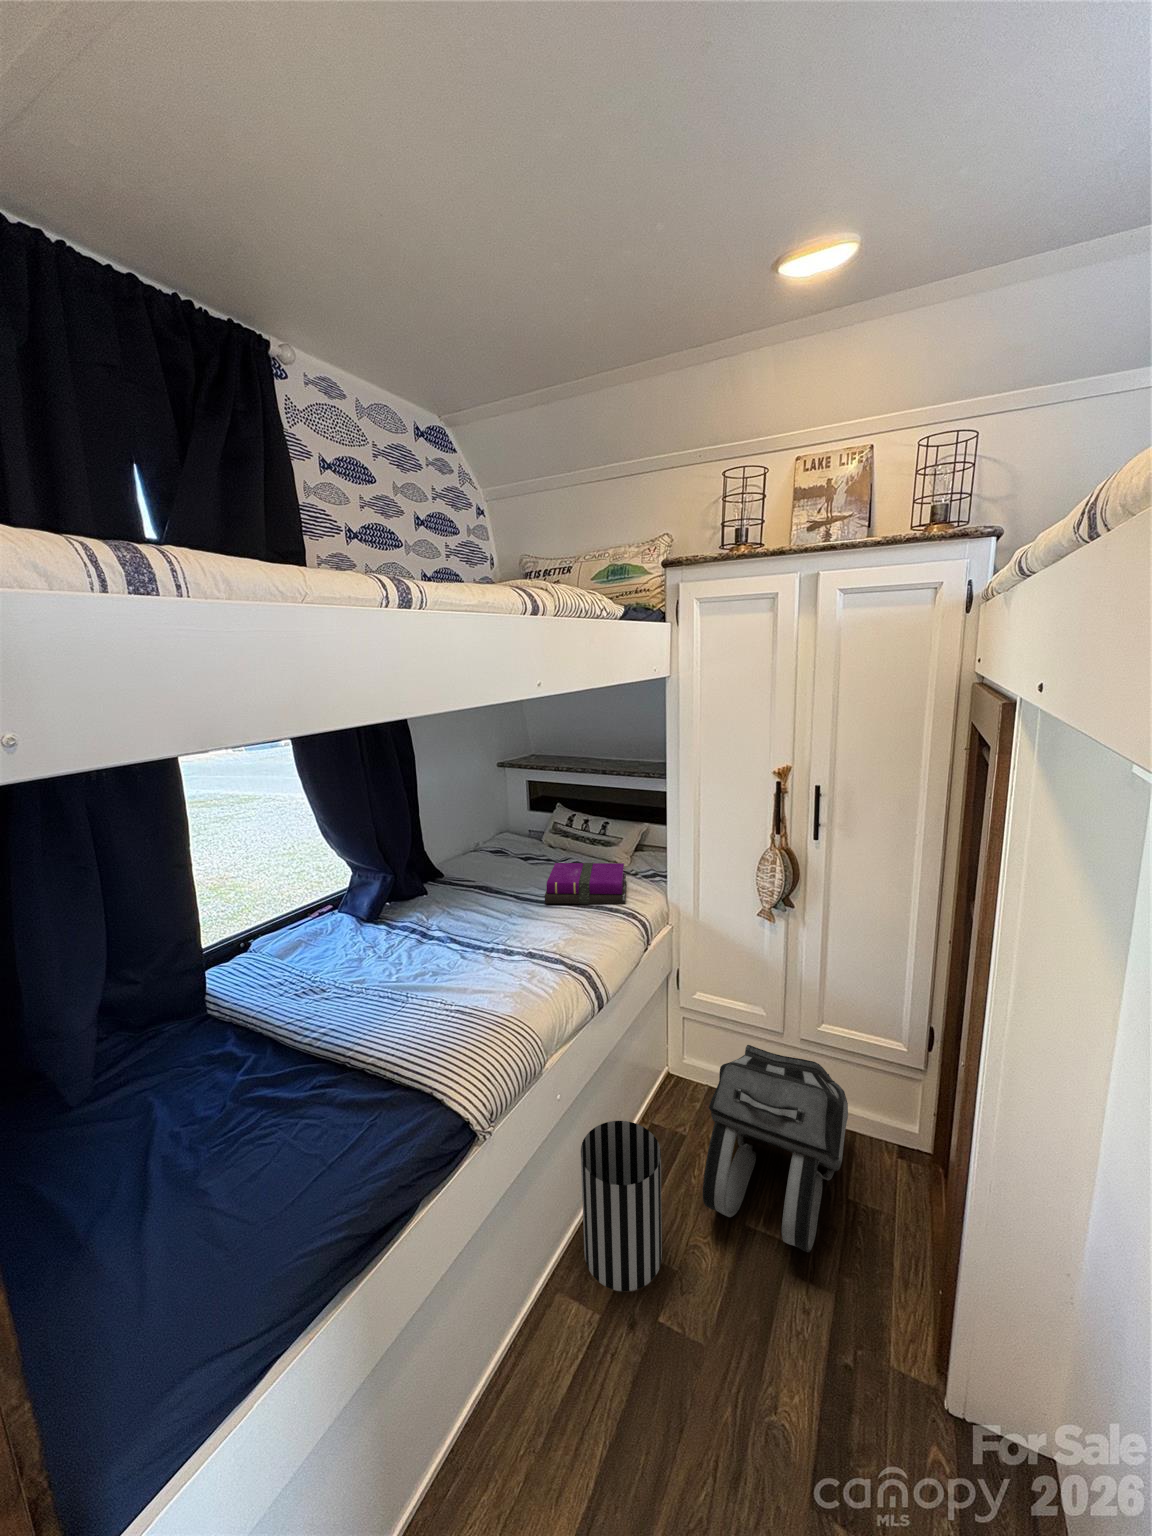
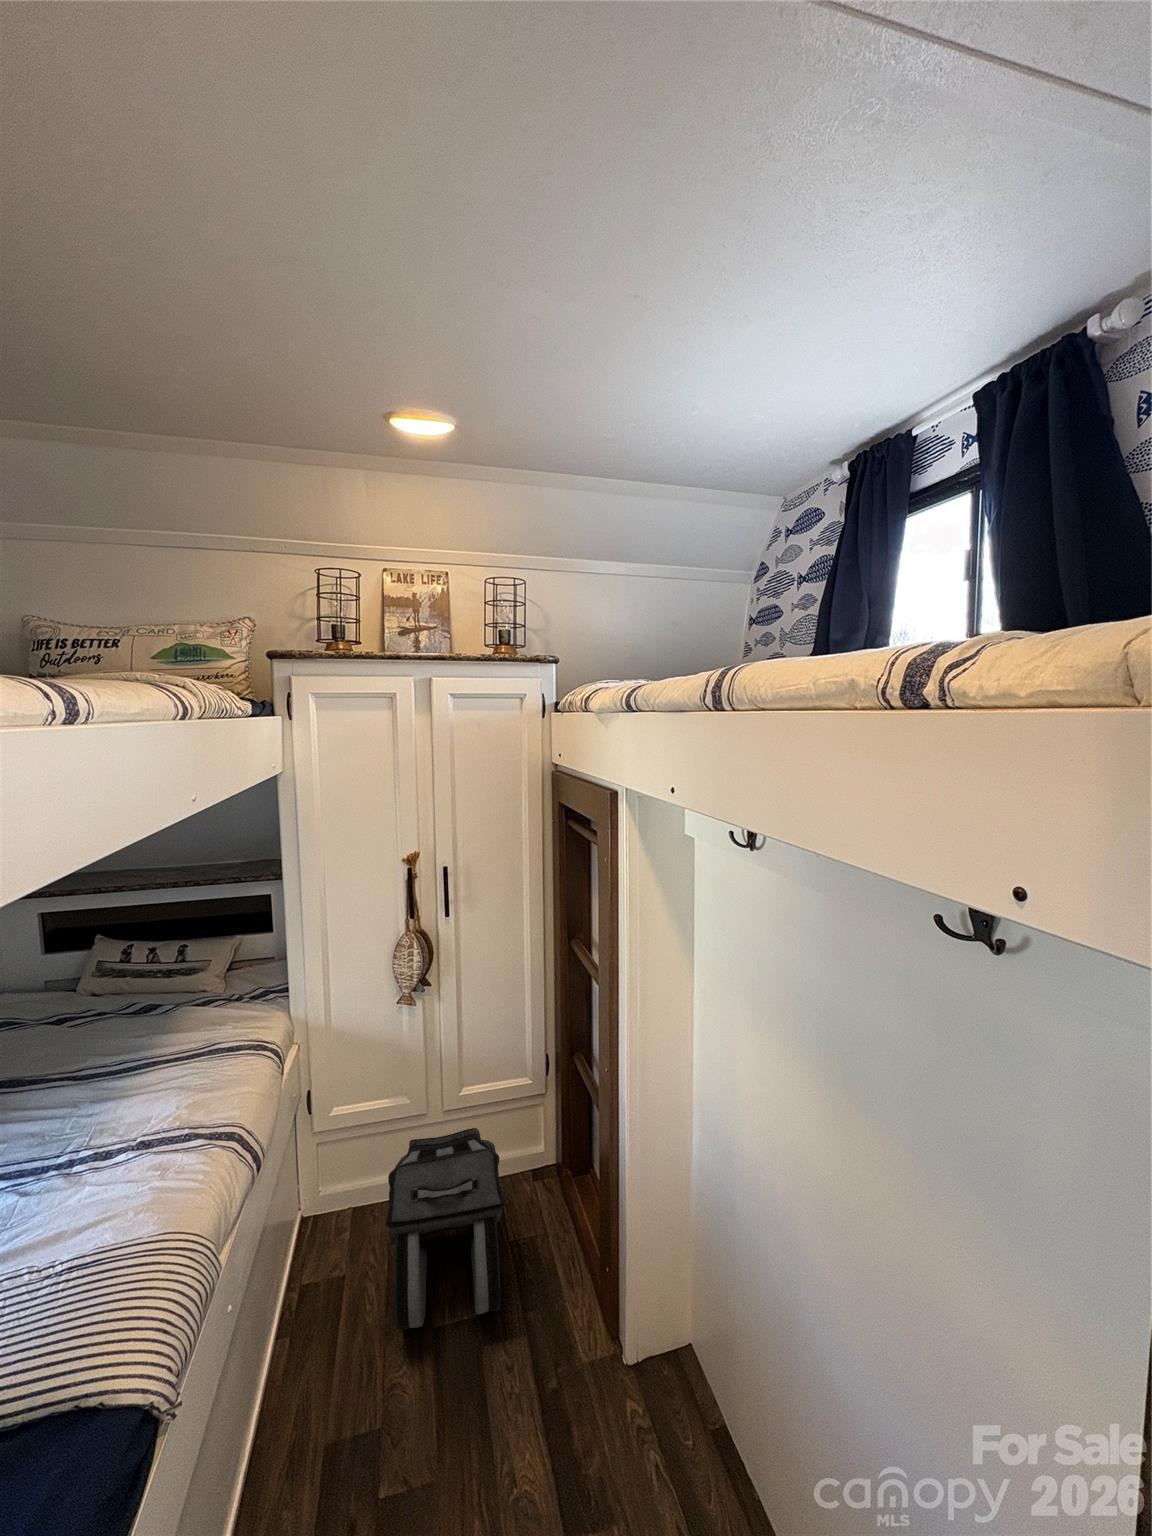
notebook: present [545,863,626,904] -> none [125,991,245,1073]
wastebasket: present [581,1121,662,1291] -> none [259,1283,365,1501]

